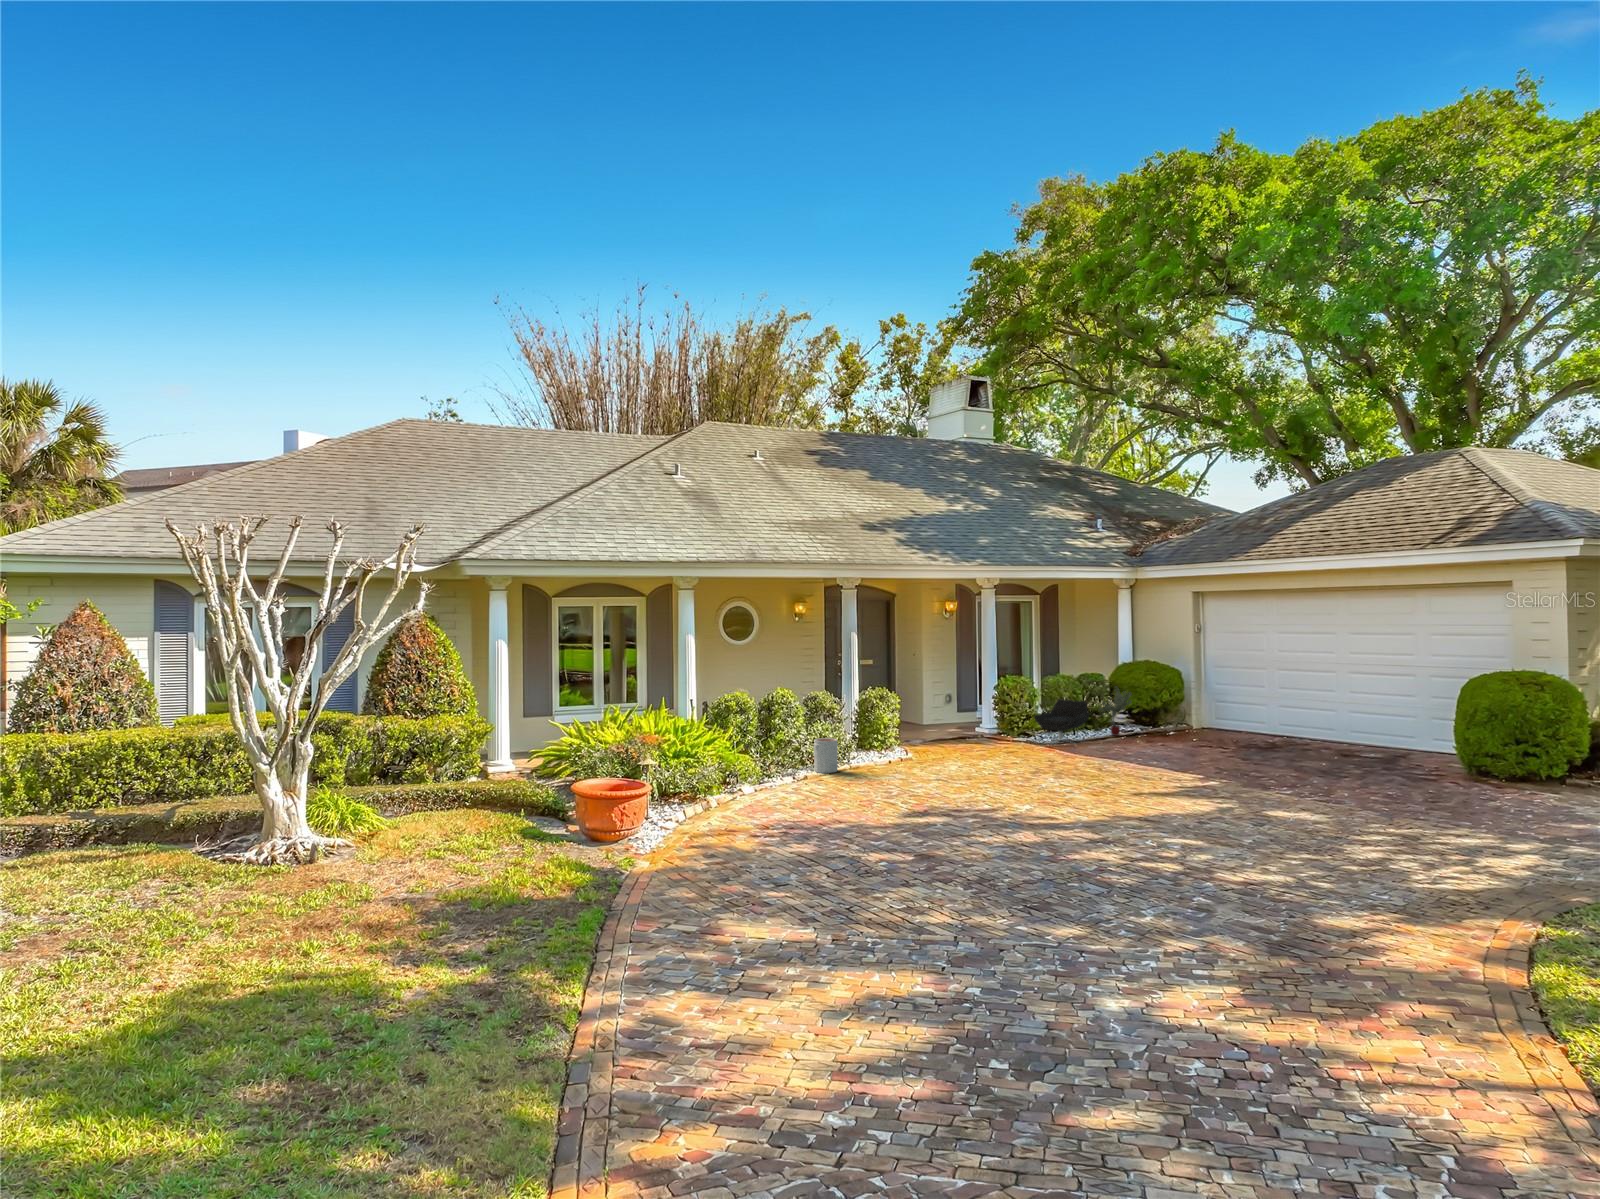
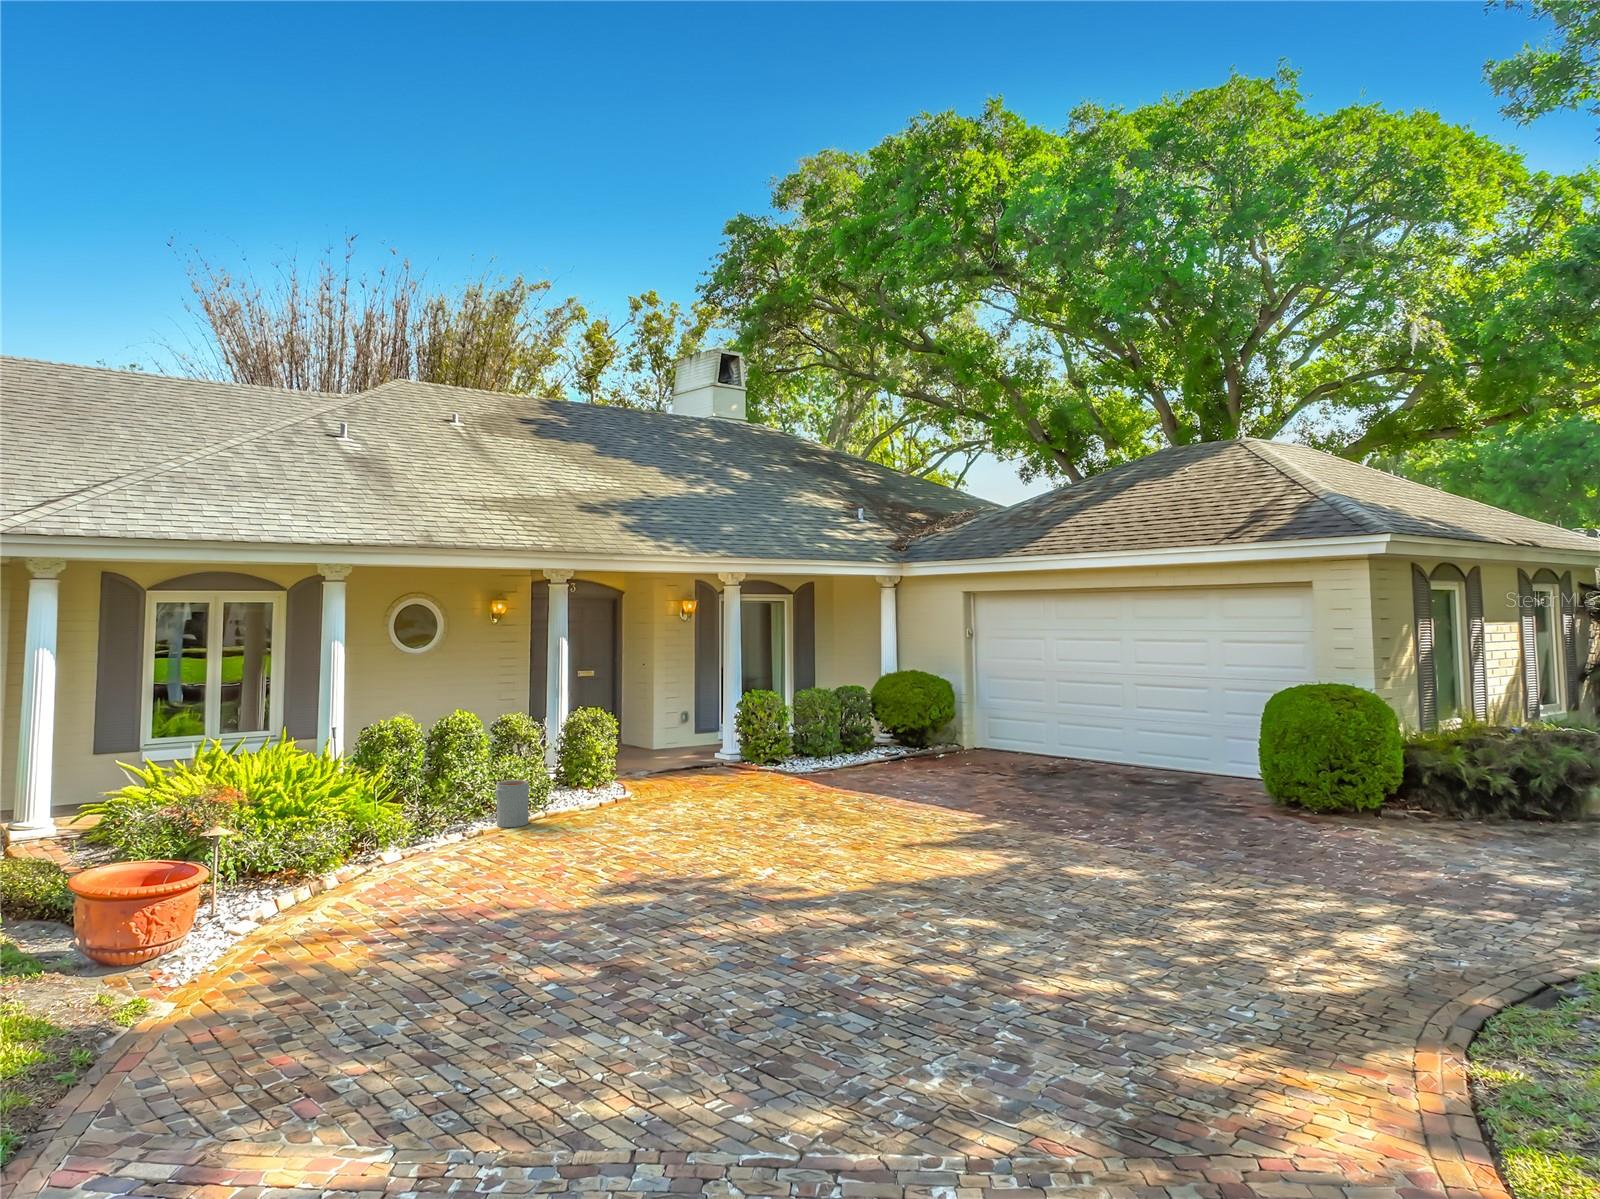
potted tree: present [1100,687,1132,736] -> none [859,700,897,758]
lounge chair: present [1034,699,1089,743] -> none [786,718,849,772]

